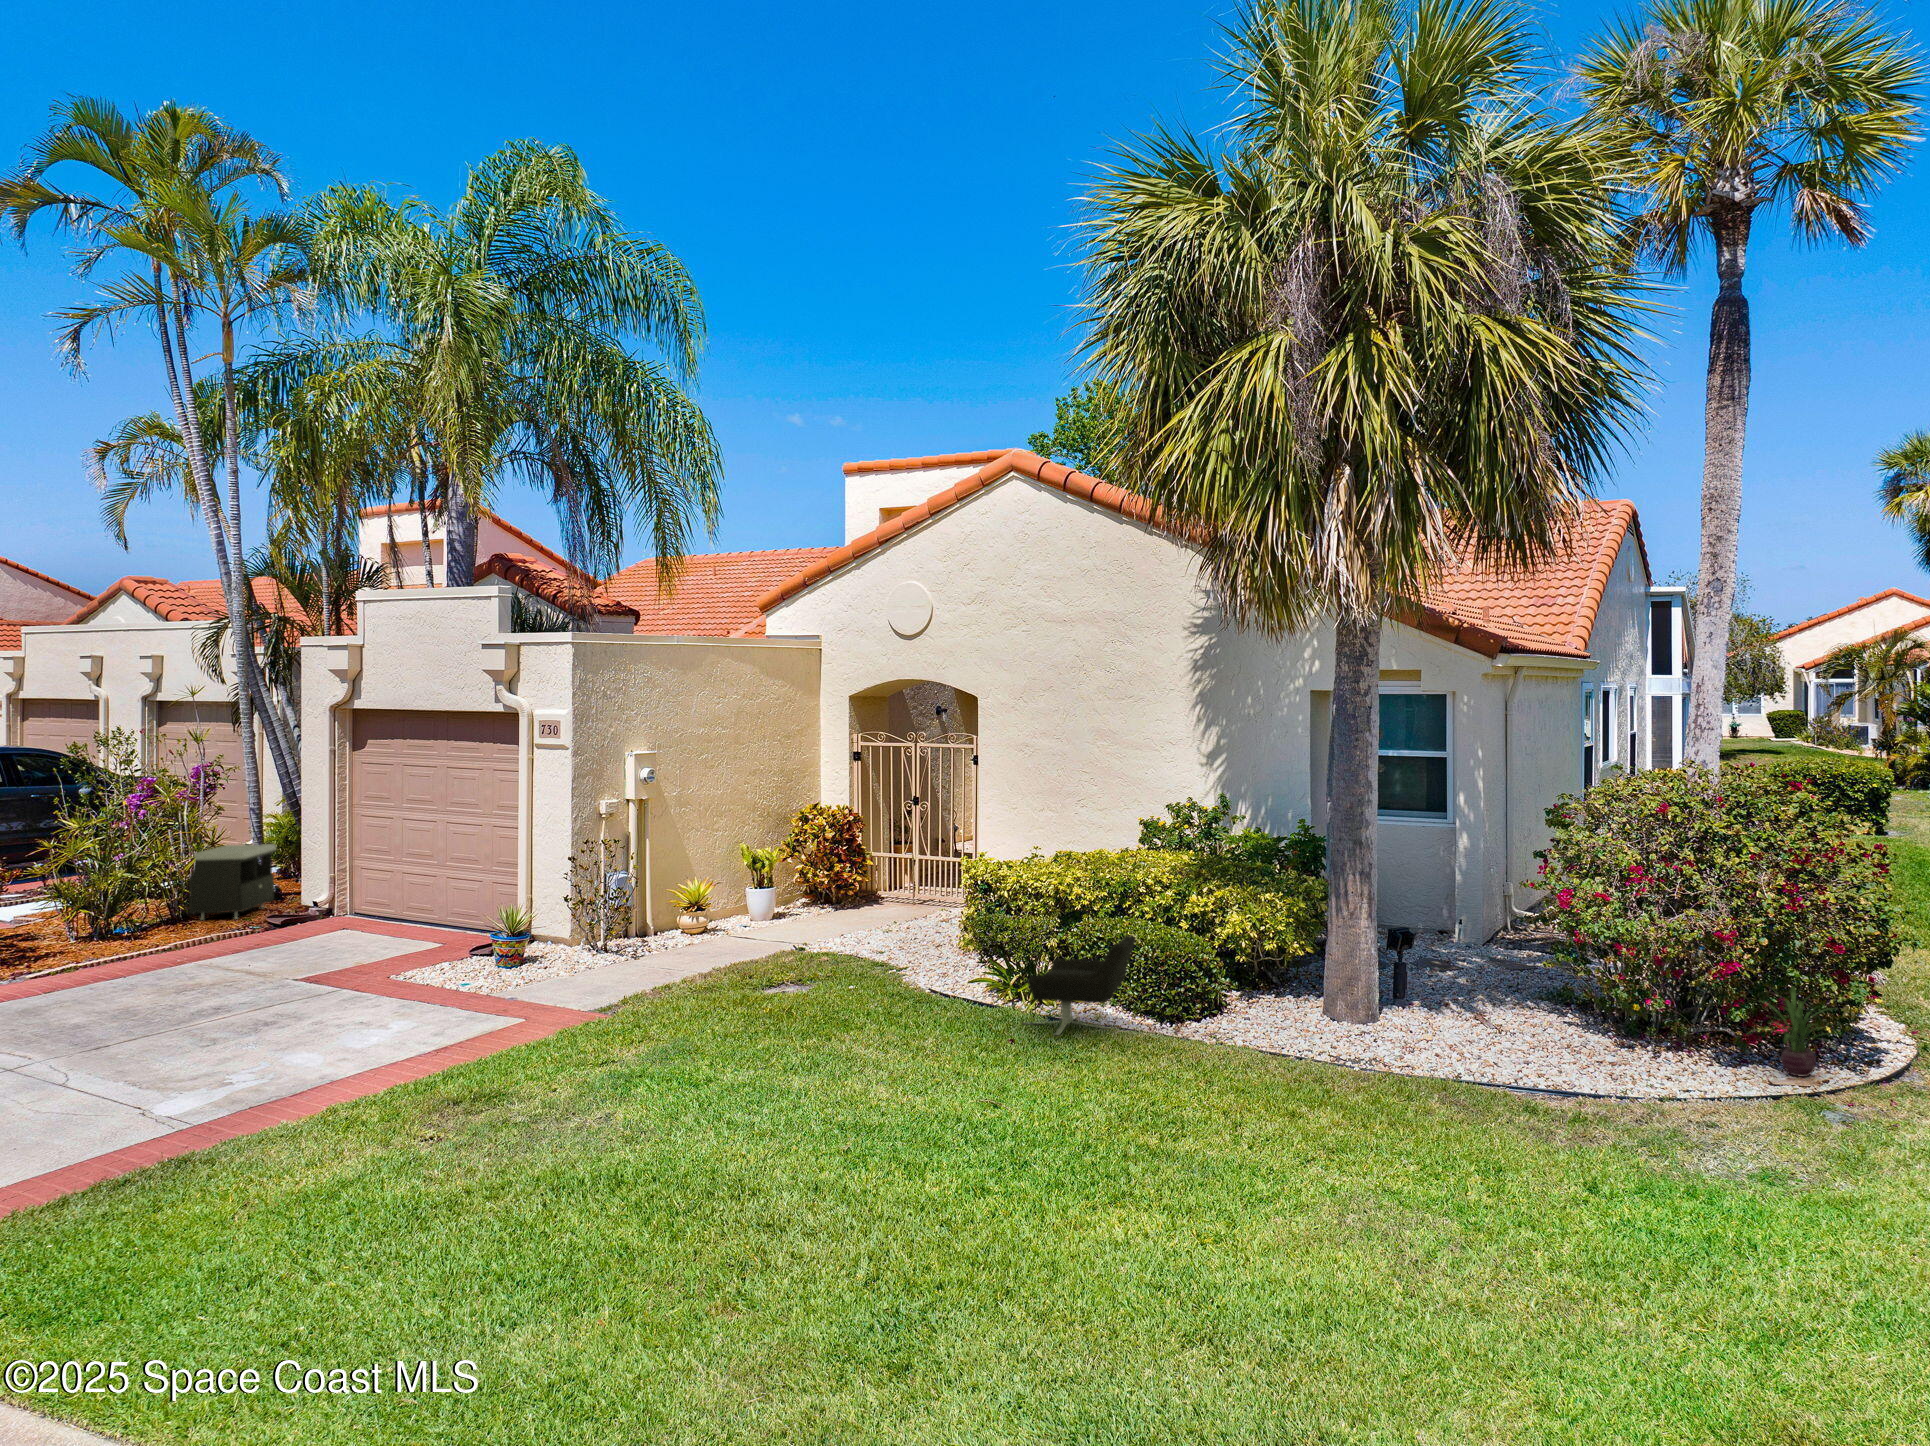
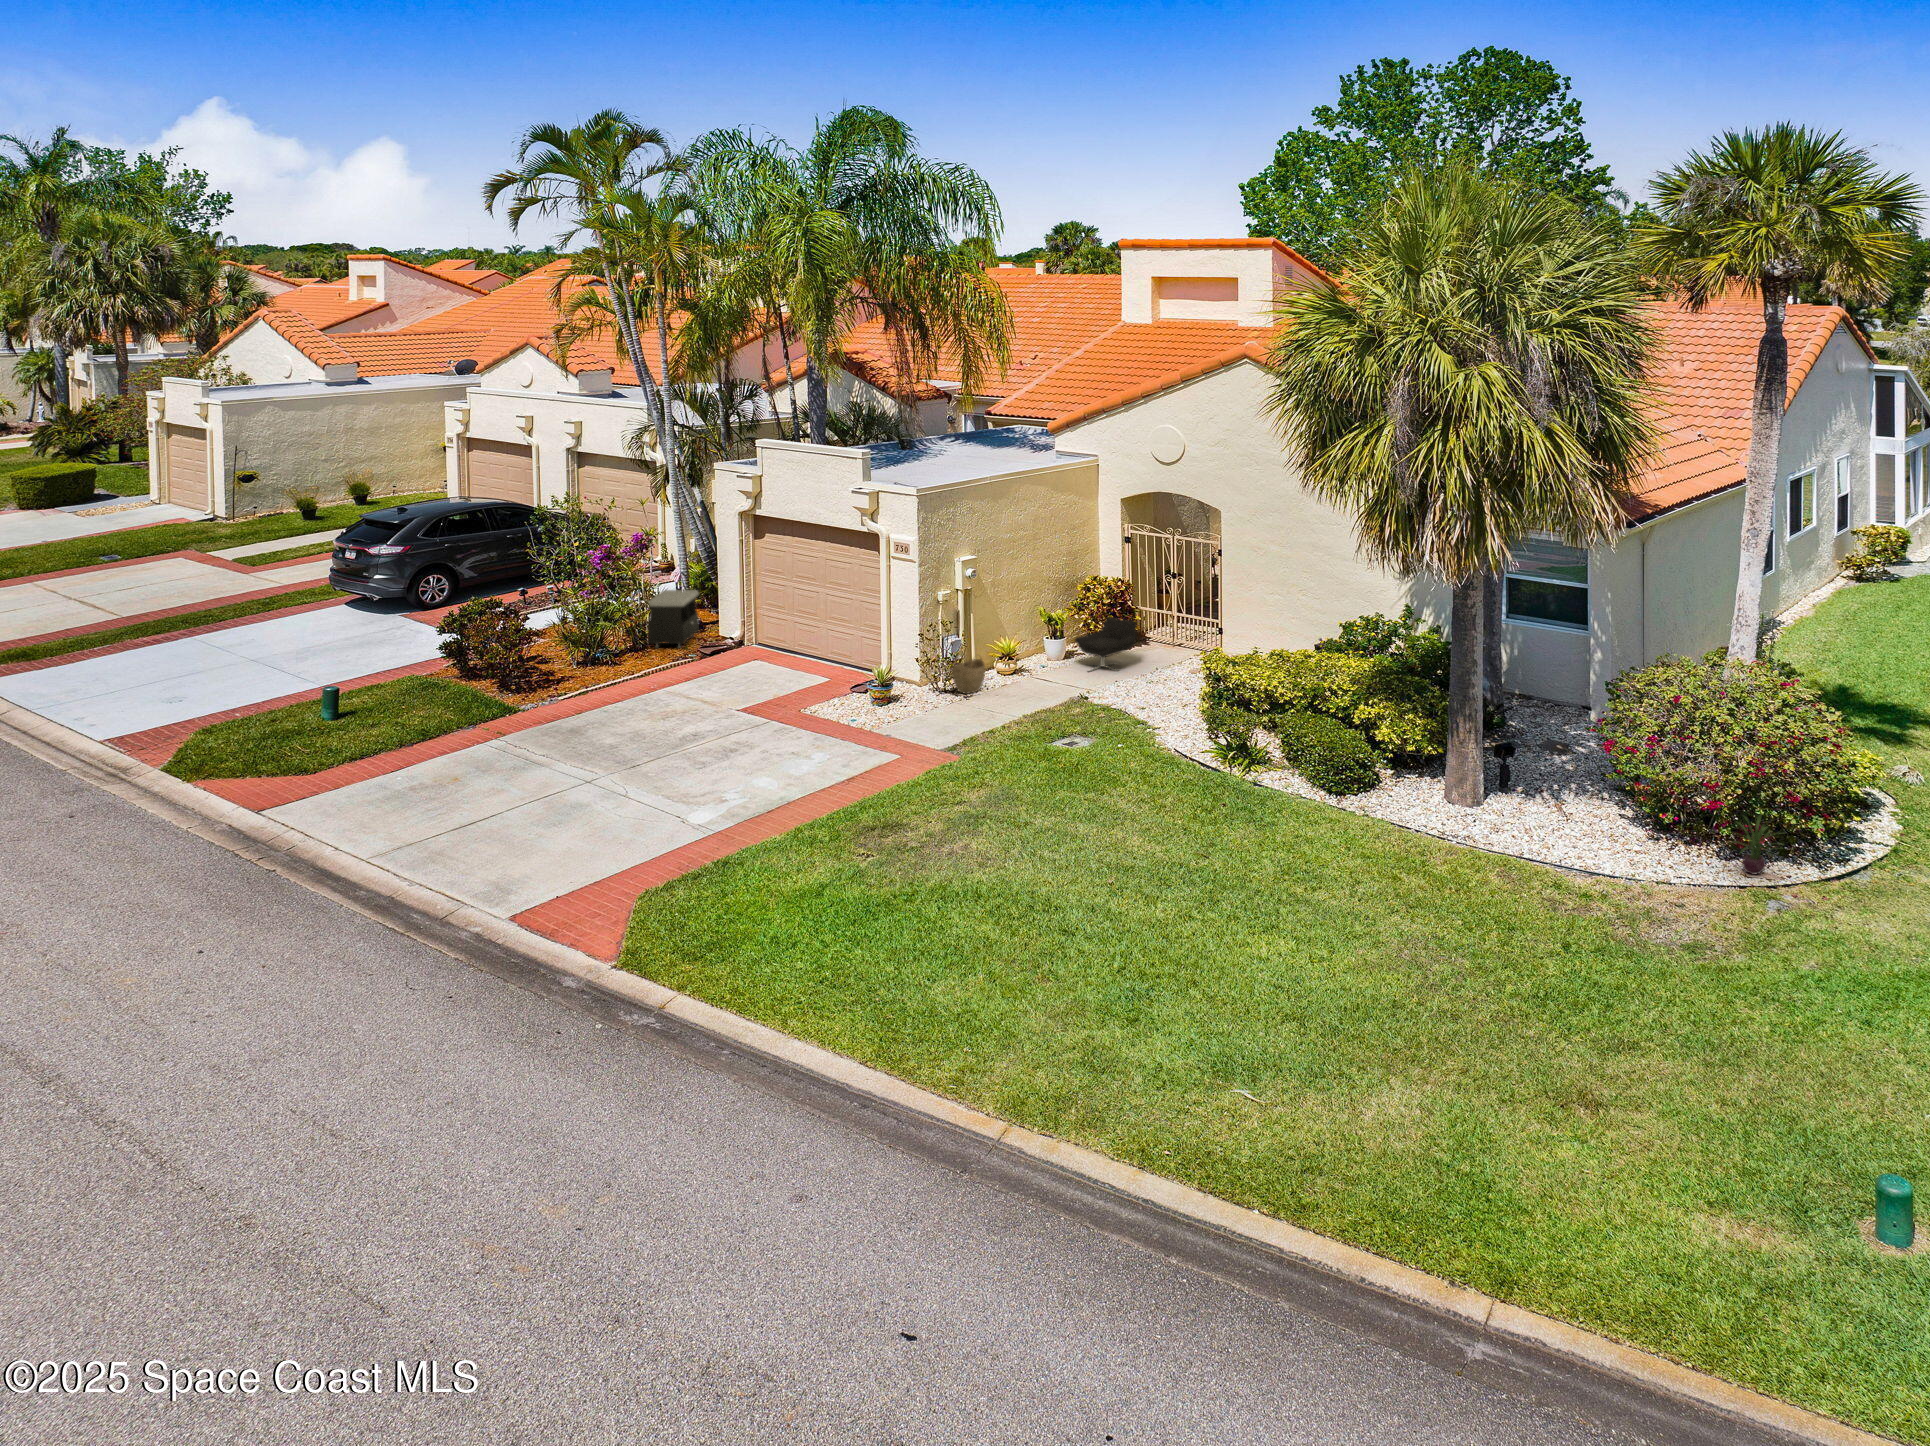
woven basket: none [617,888,664,945] -> present [952,654,985,694]
lounge chair: present [1028,935,1136,1035] -> present [1075,617,1137,669]

